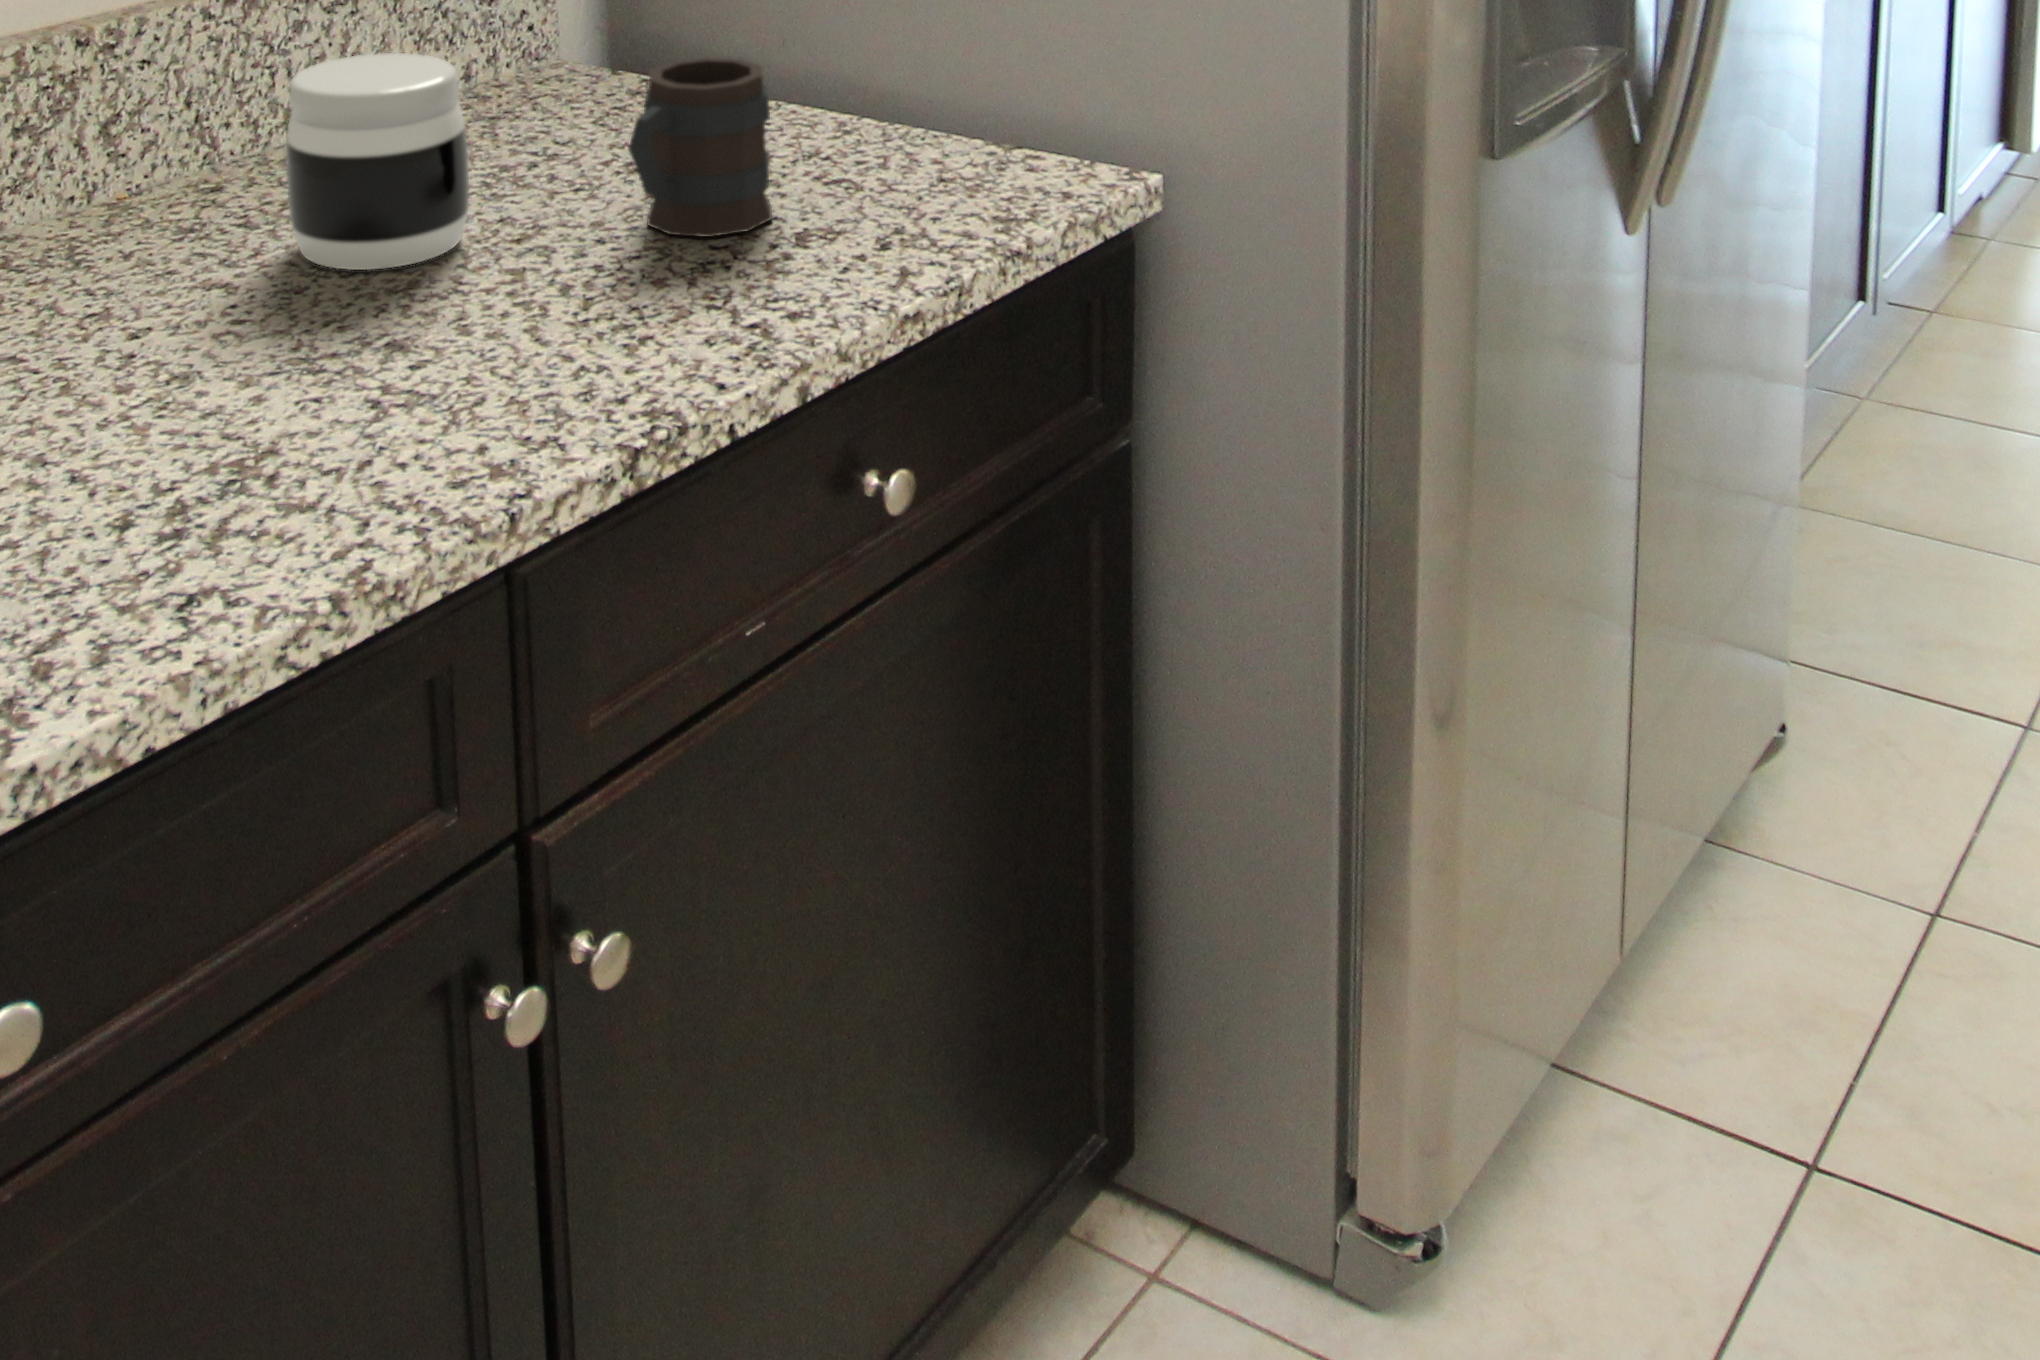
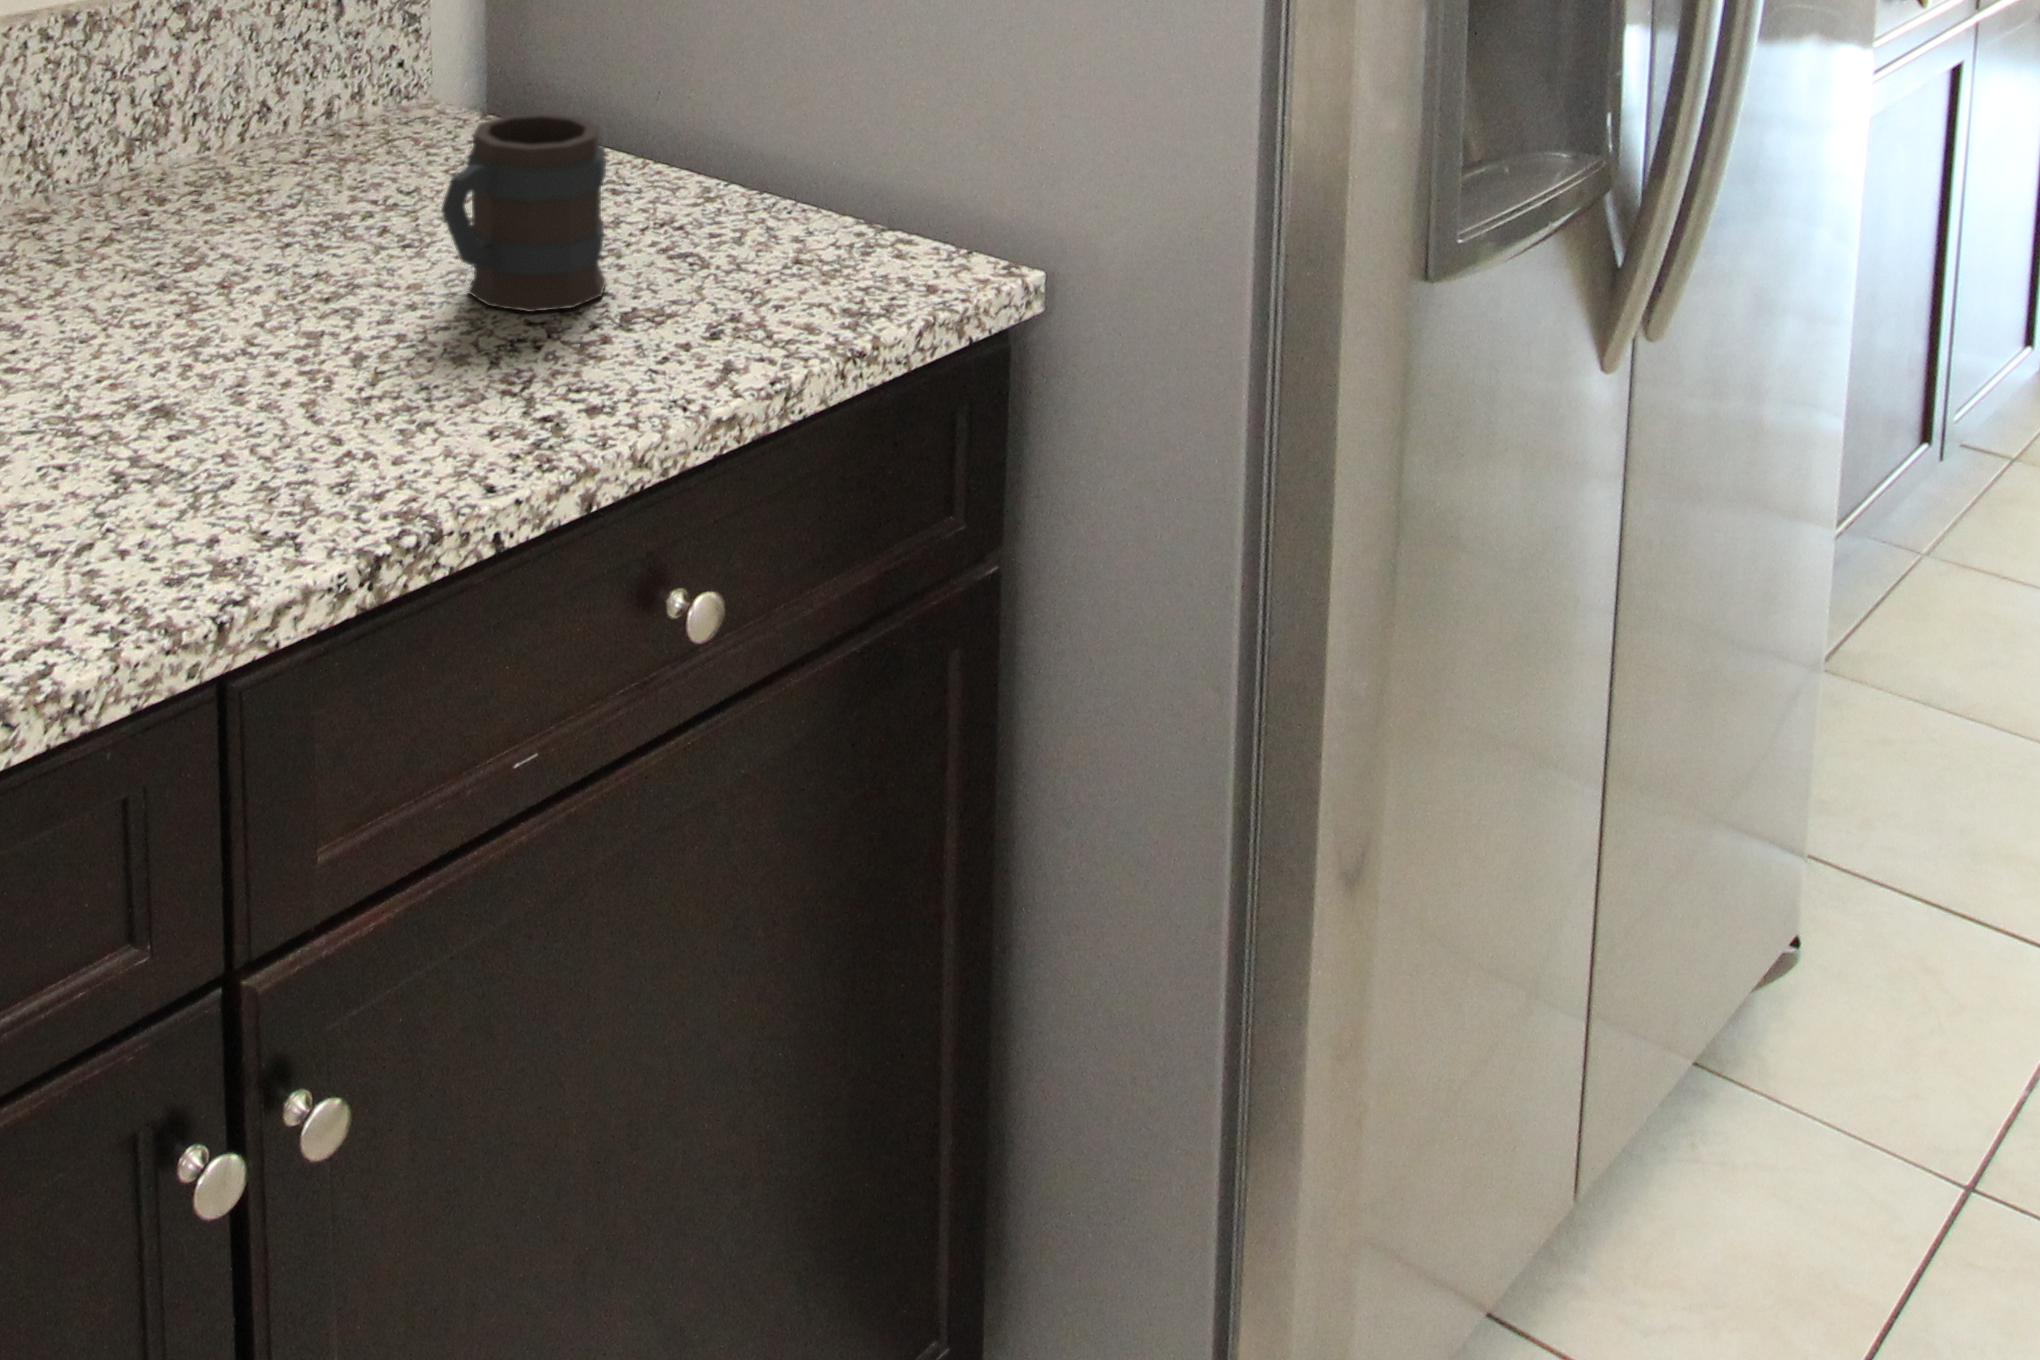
jar: present [286,53,469,270] -> none [89,89,279,322]

